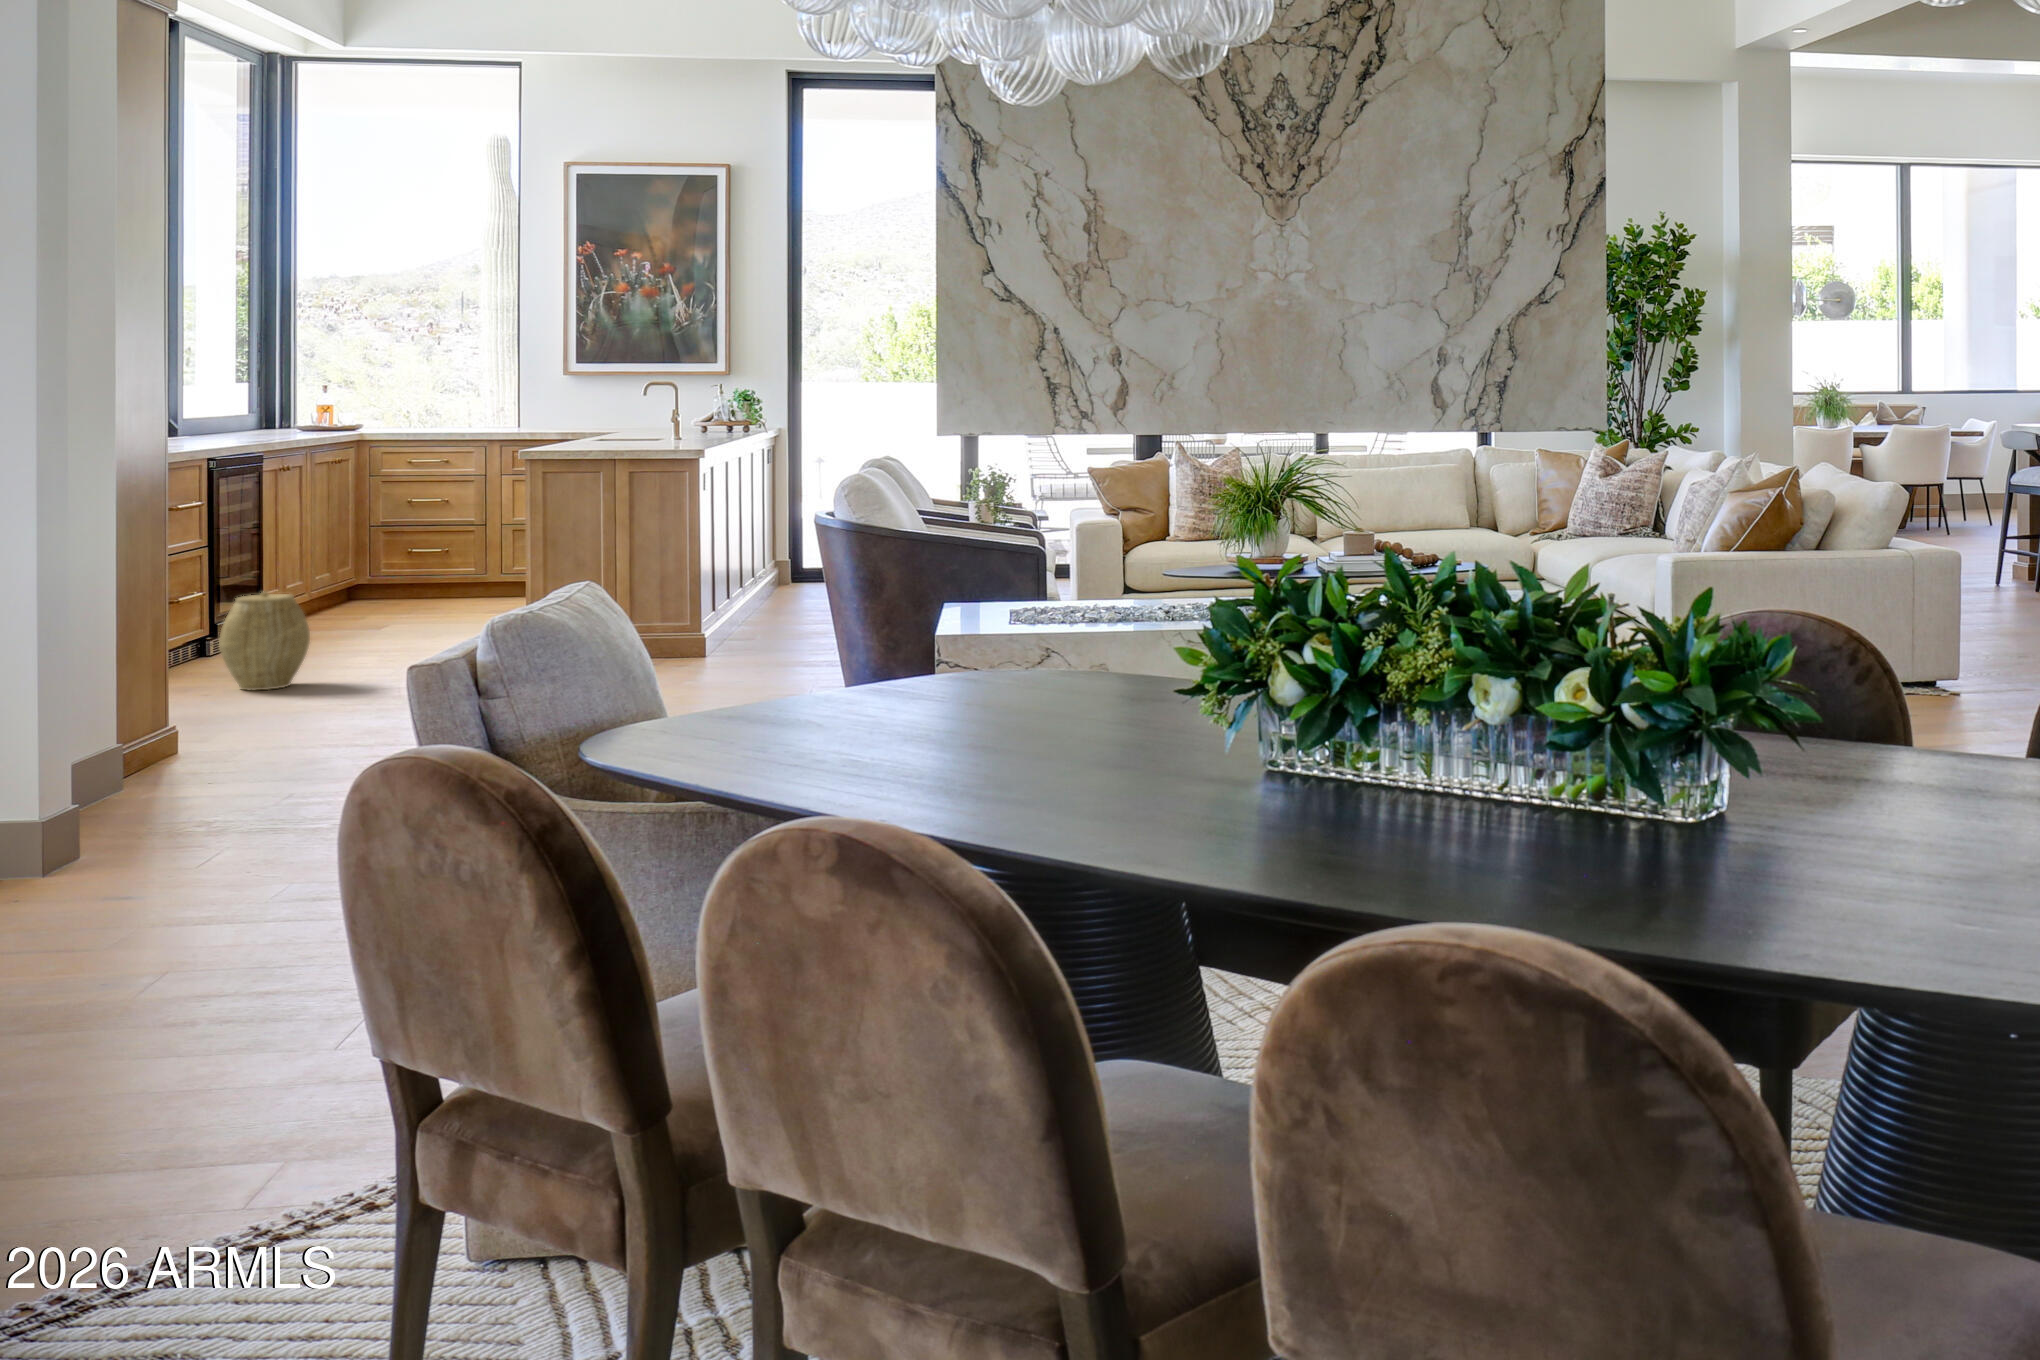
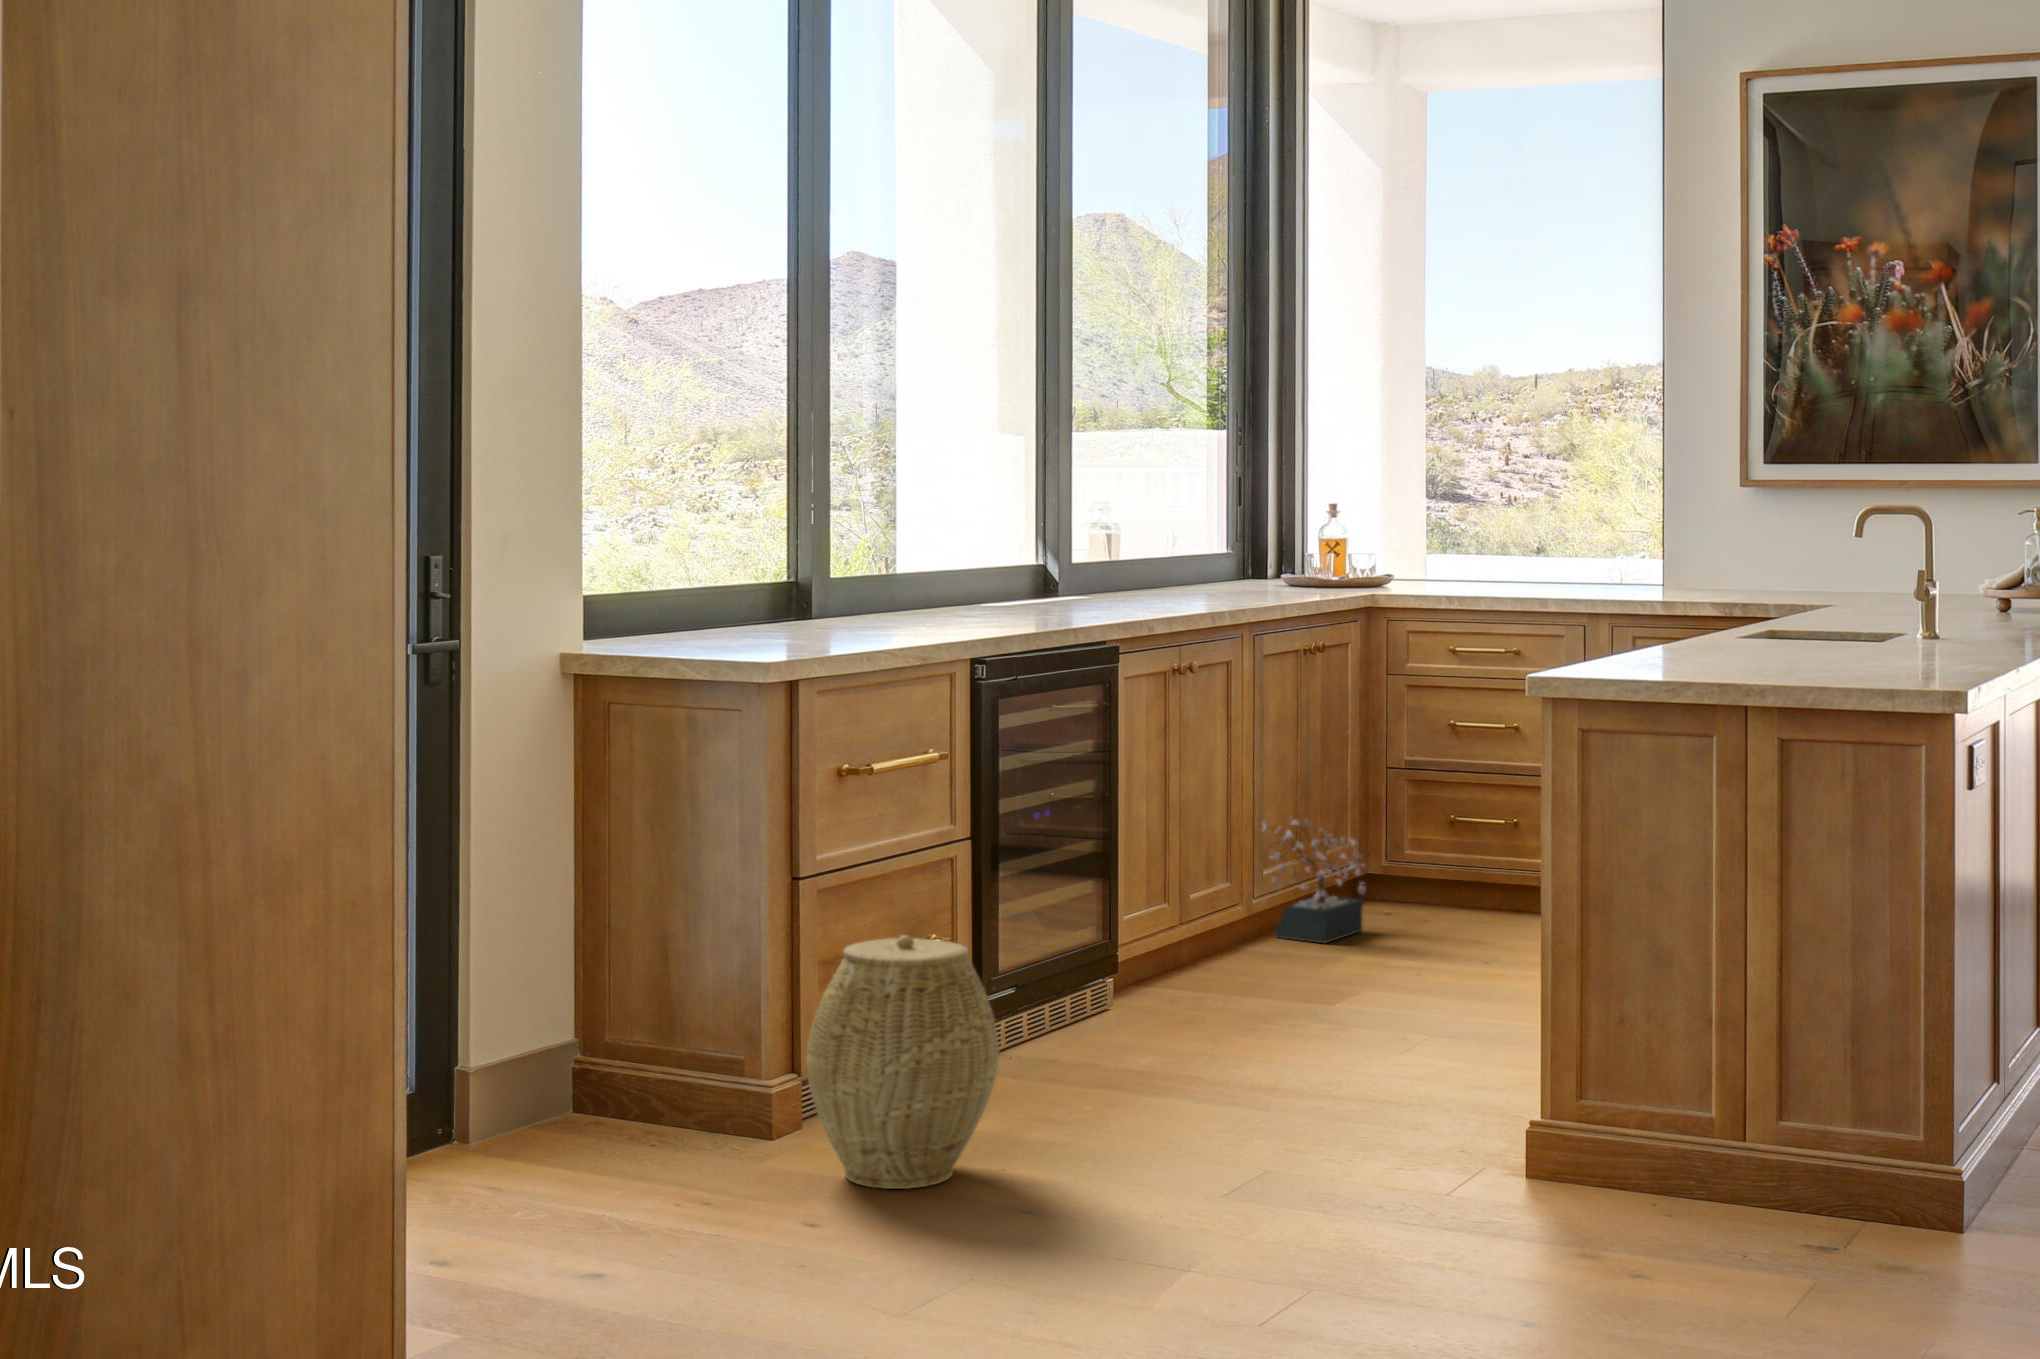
decorative plant: none [313,555,373,618] -> present [1262,819,1366,943]

